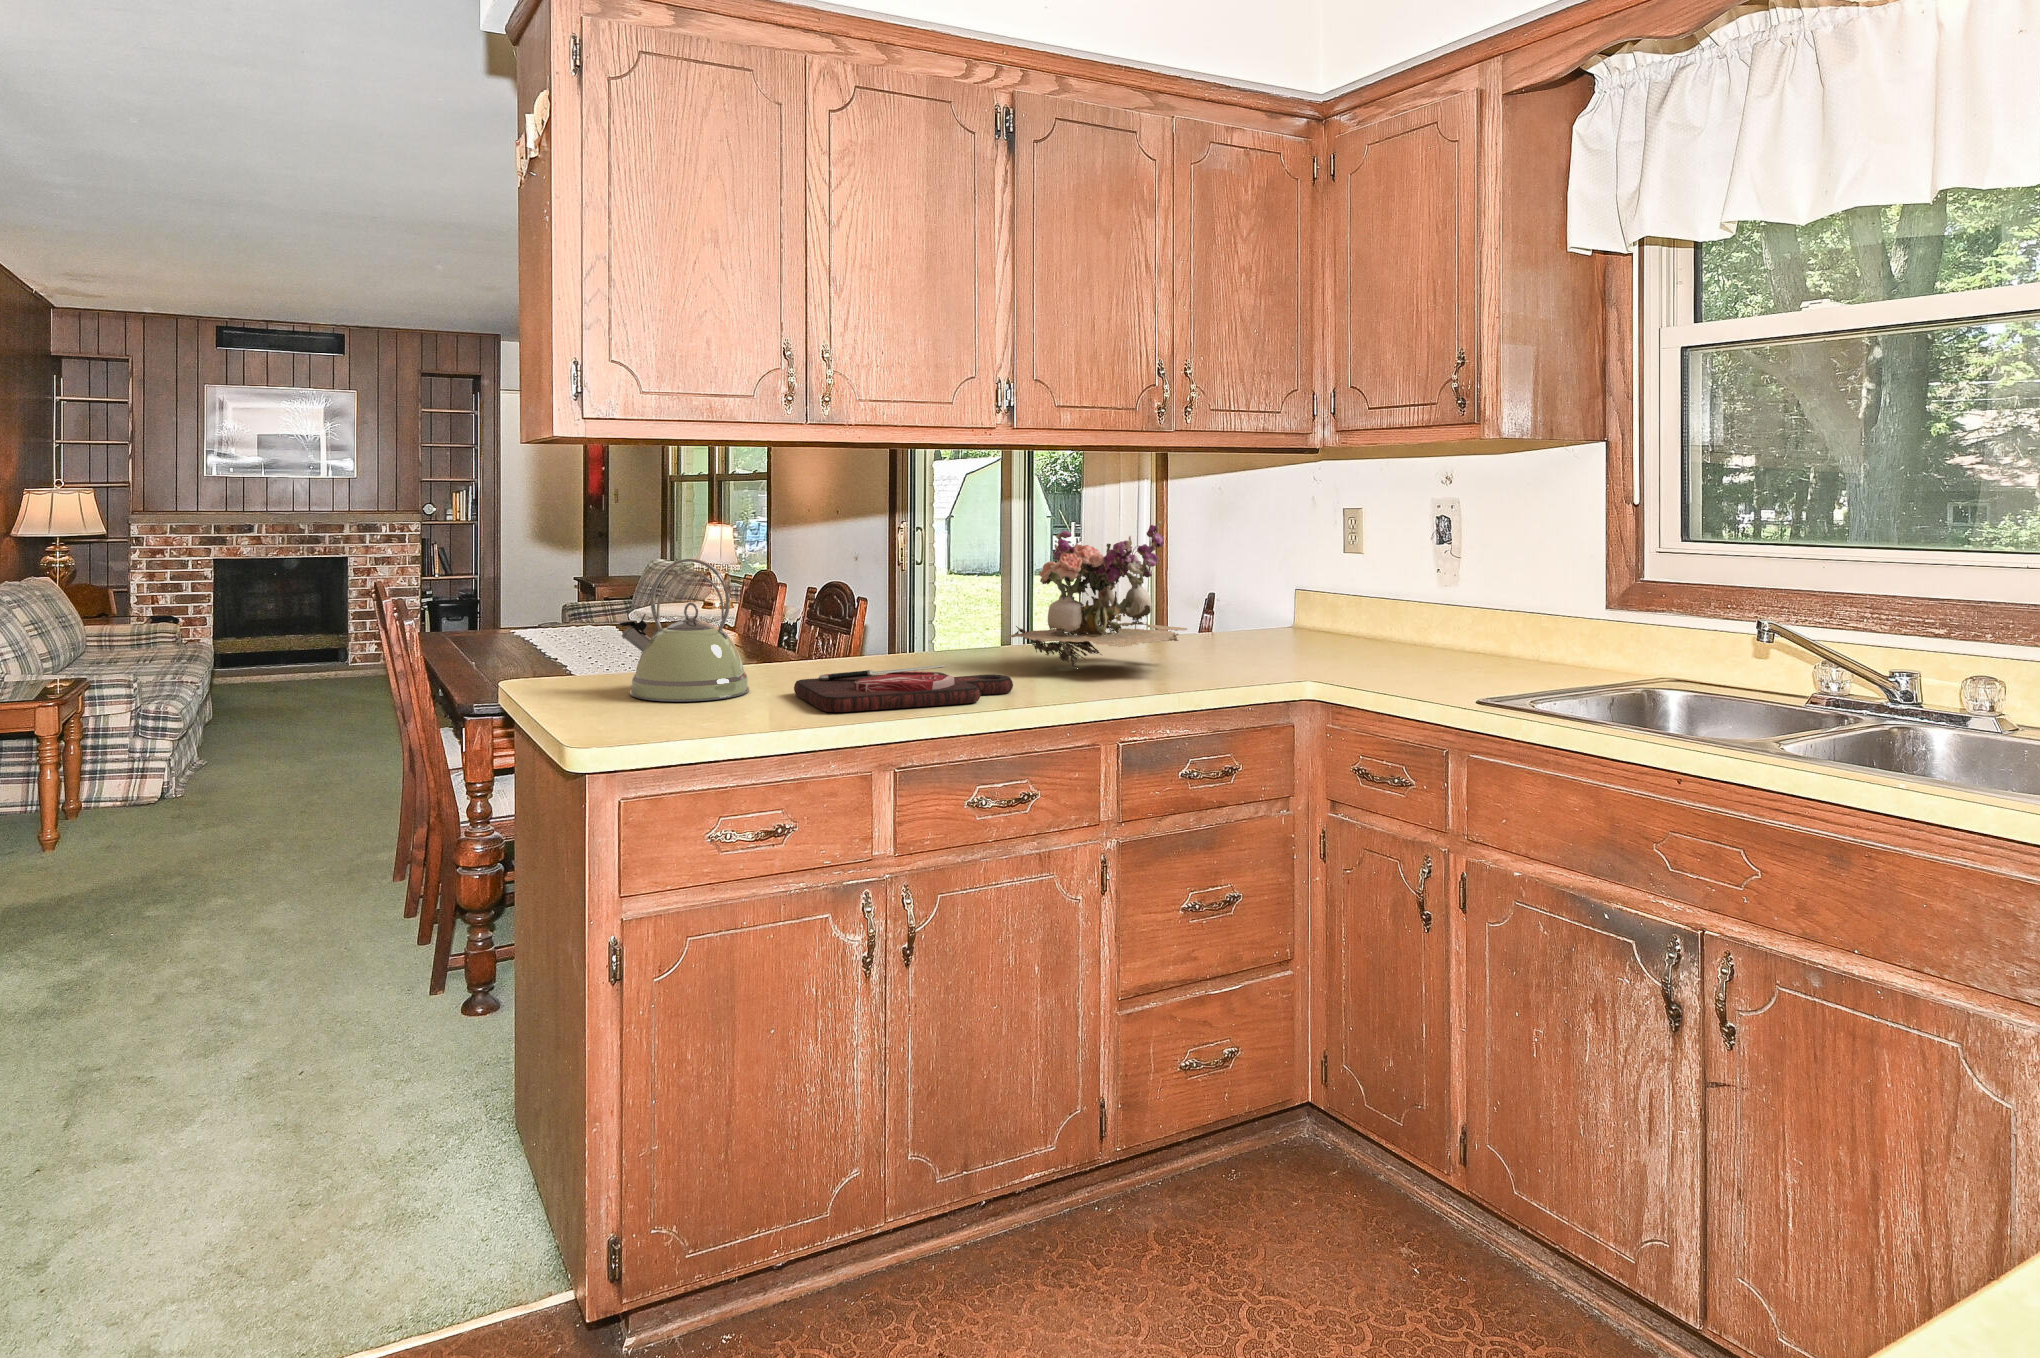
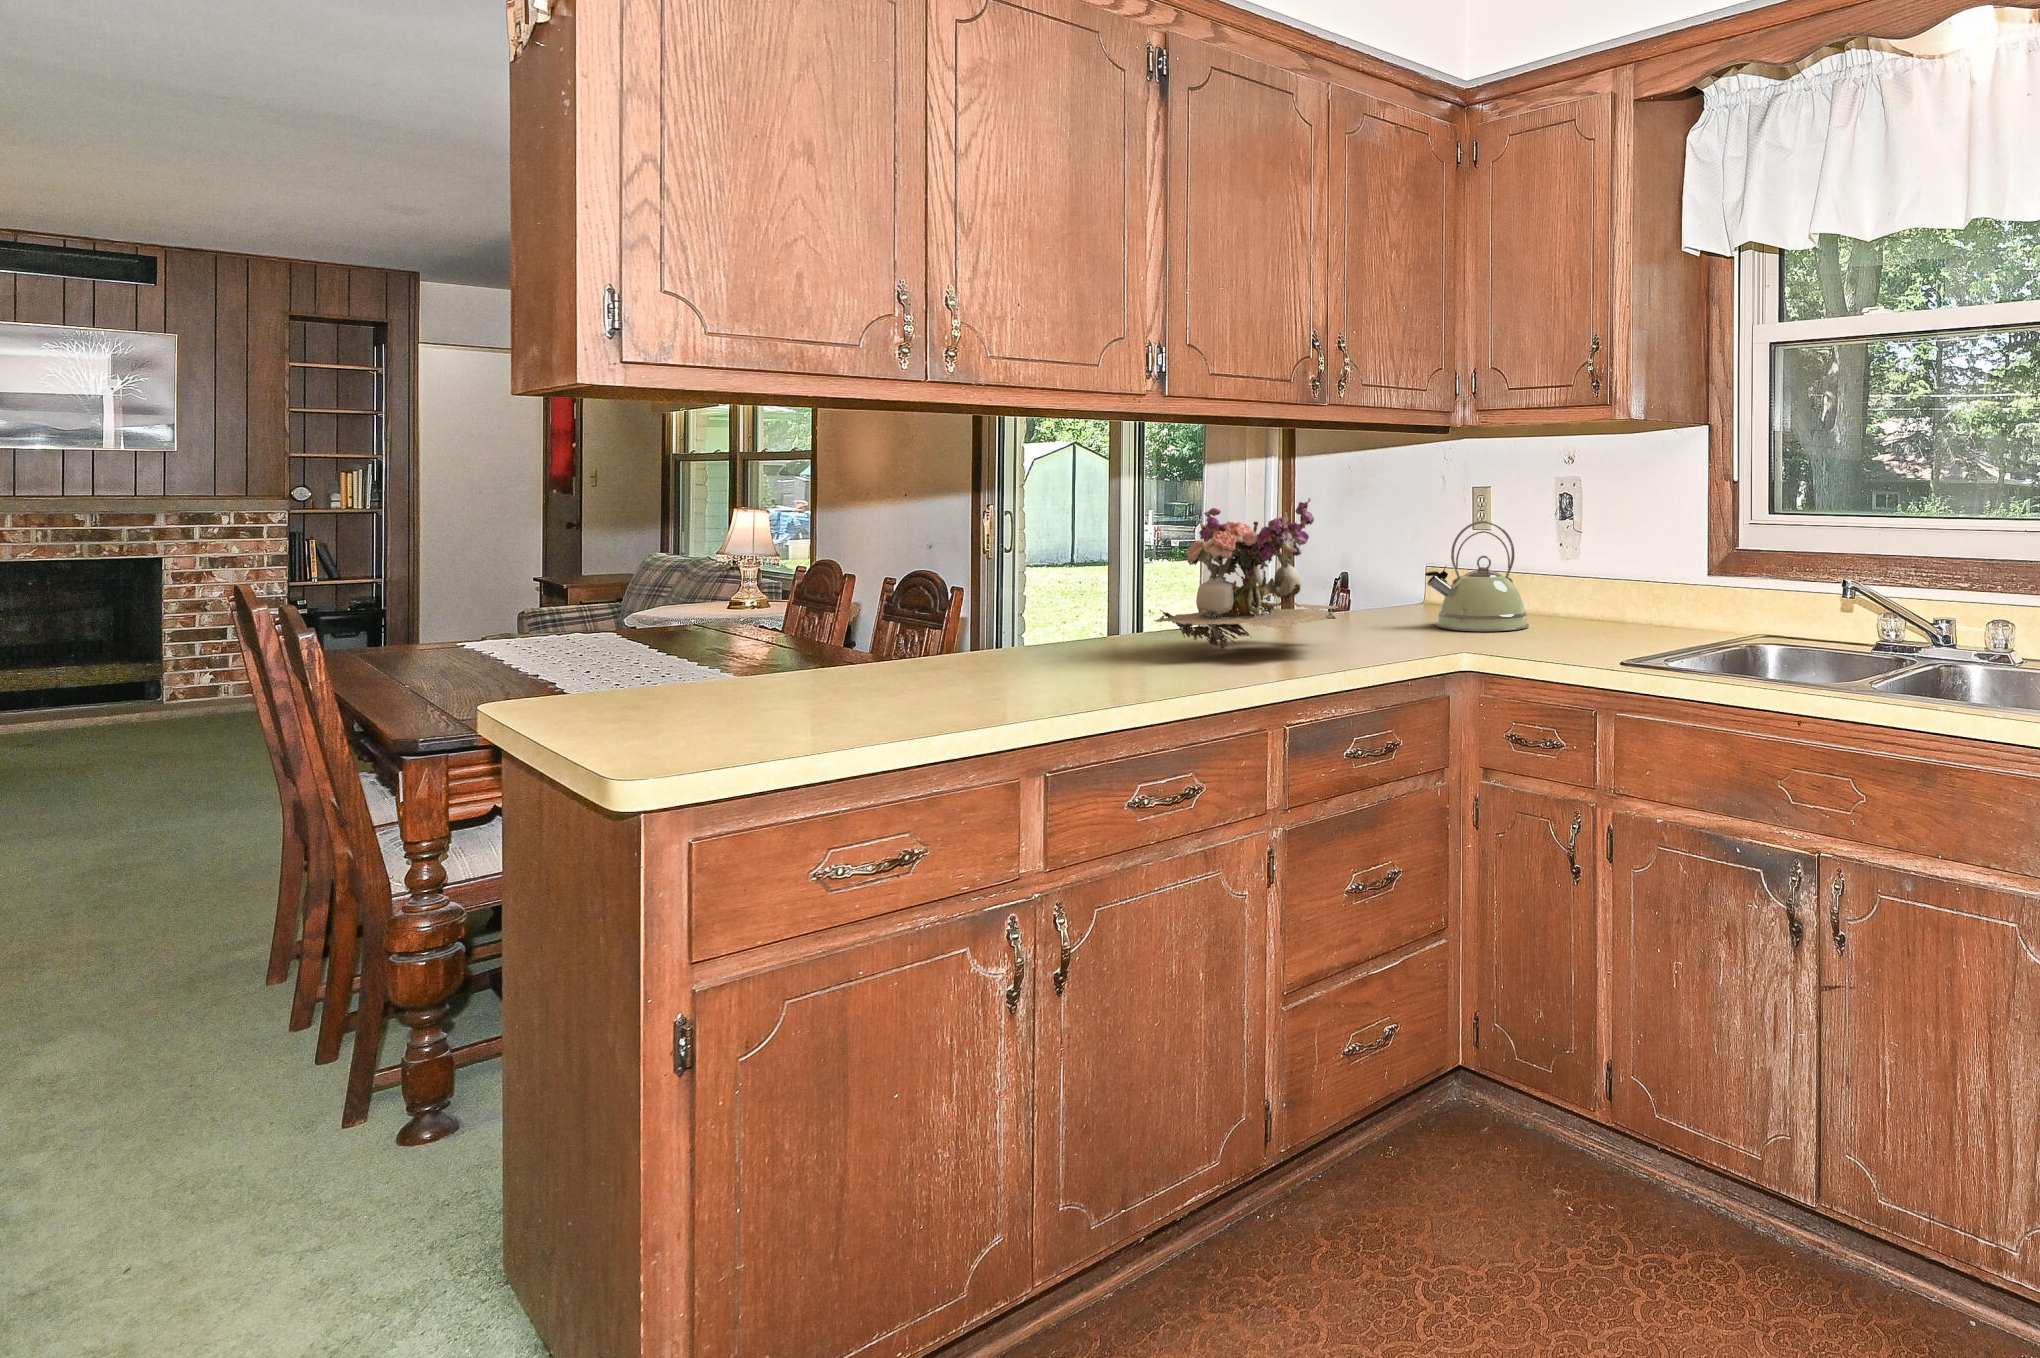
kettle: present [619,559,749,702] -> present [1425,521,1529,631]
cutting board: present [794,665,1013,712] -> none [909,655,1170,715]

